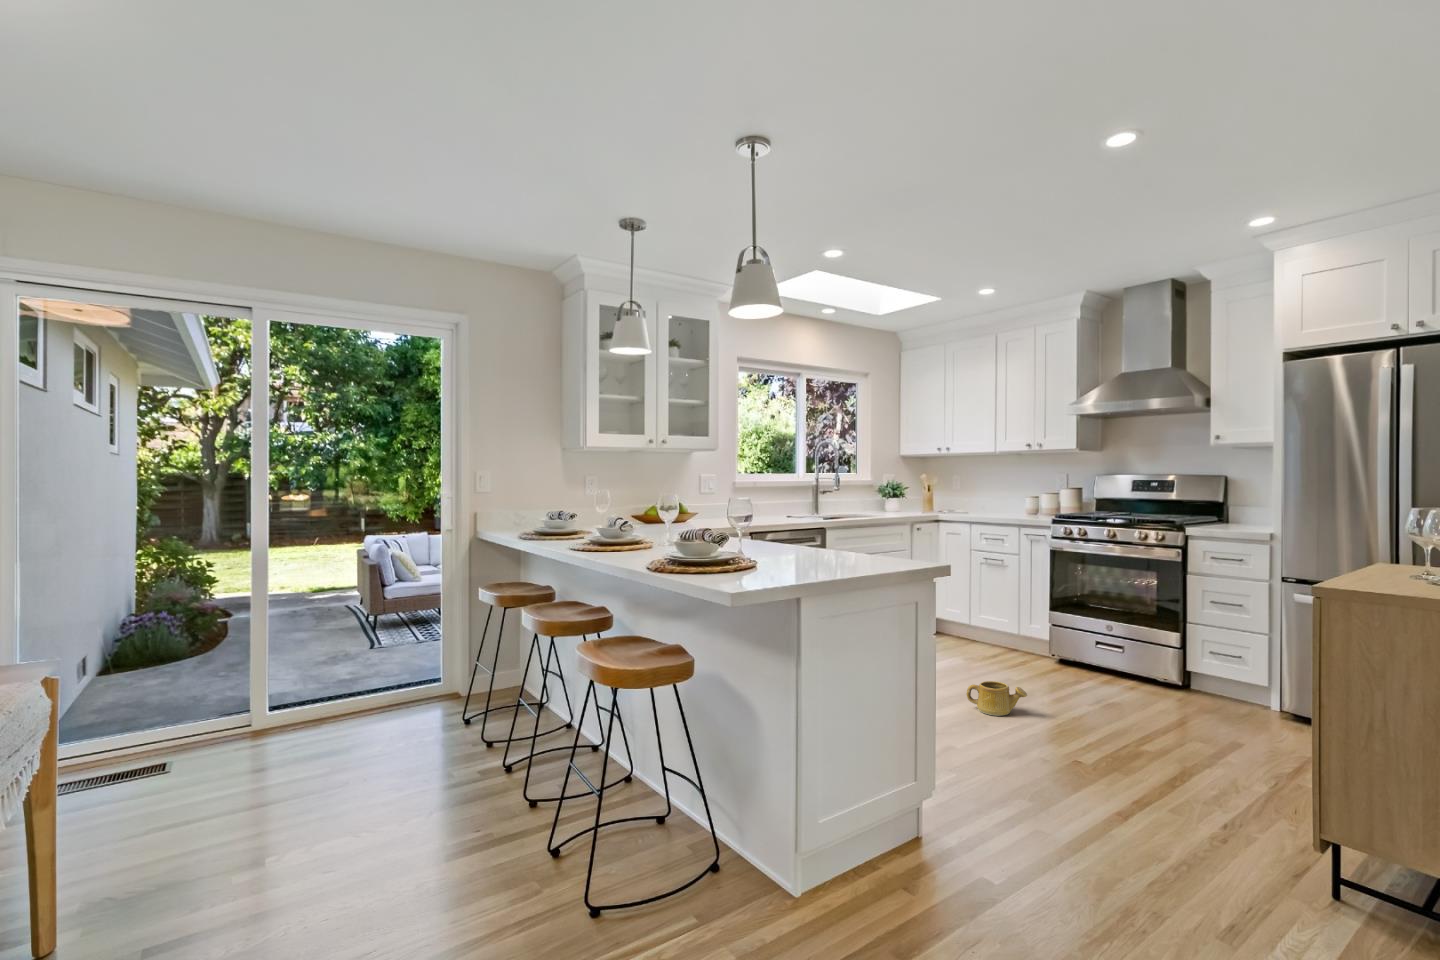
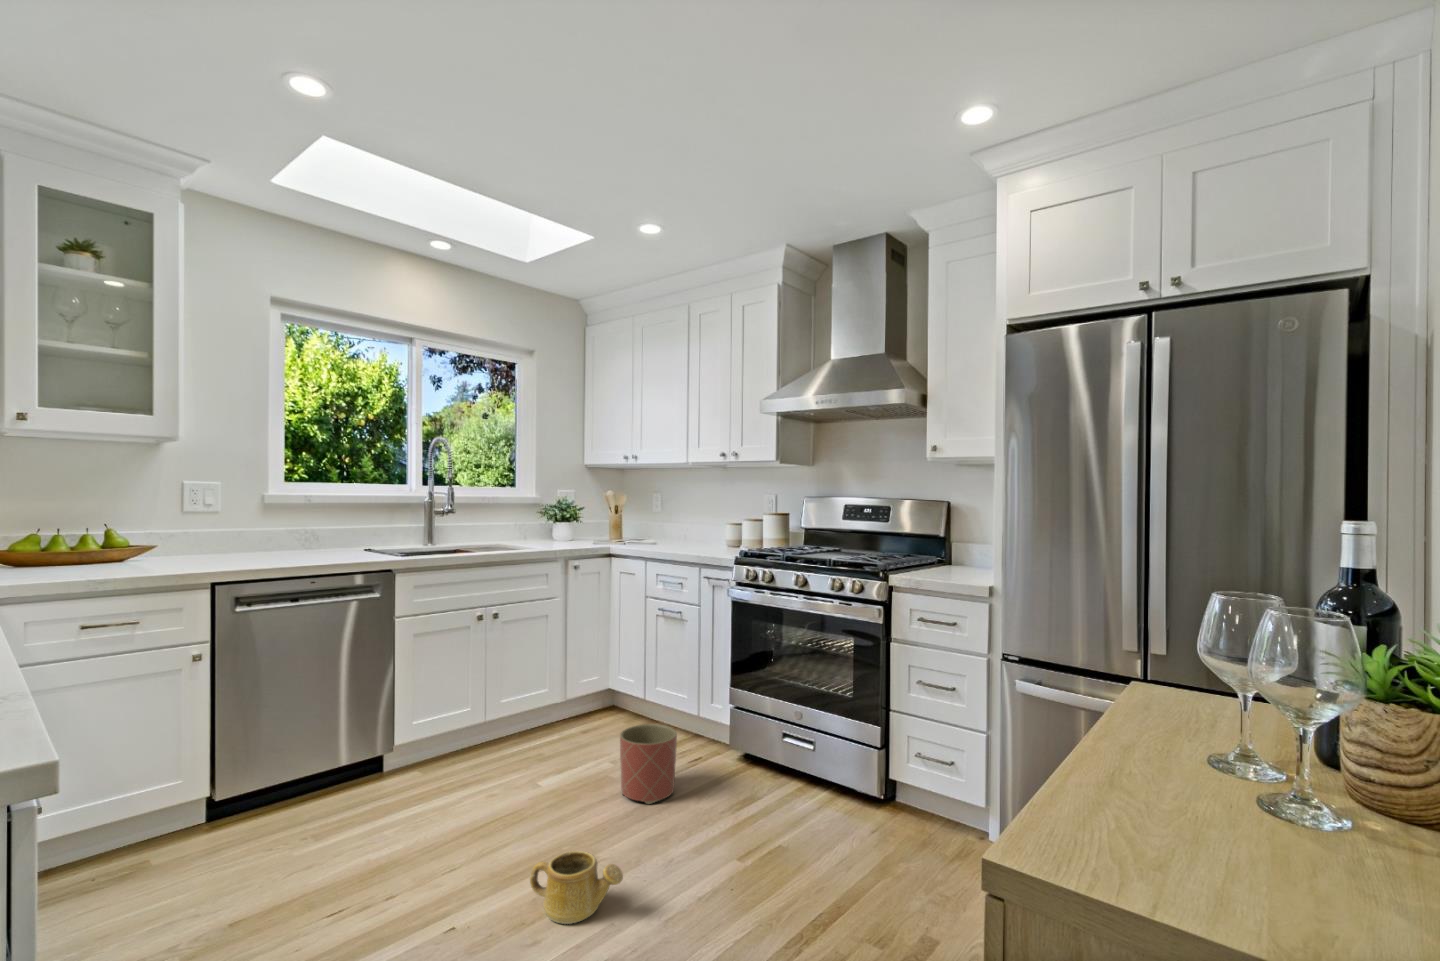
planter: none [982,629,1023,677] -> present [620,724,677,804]

